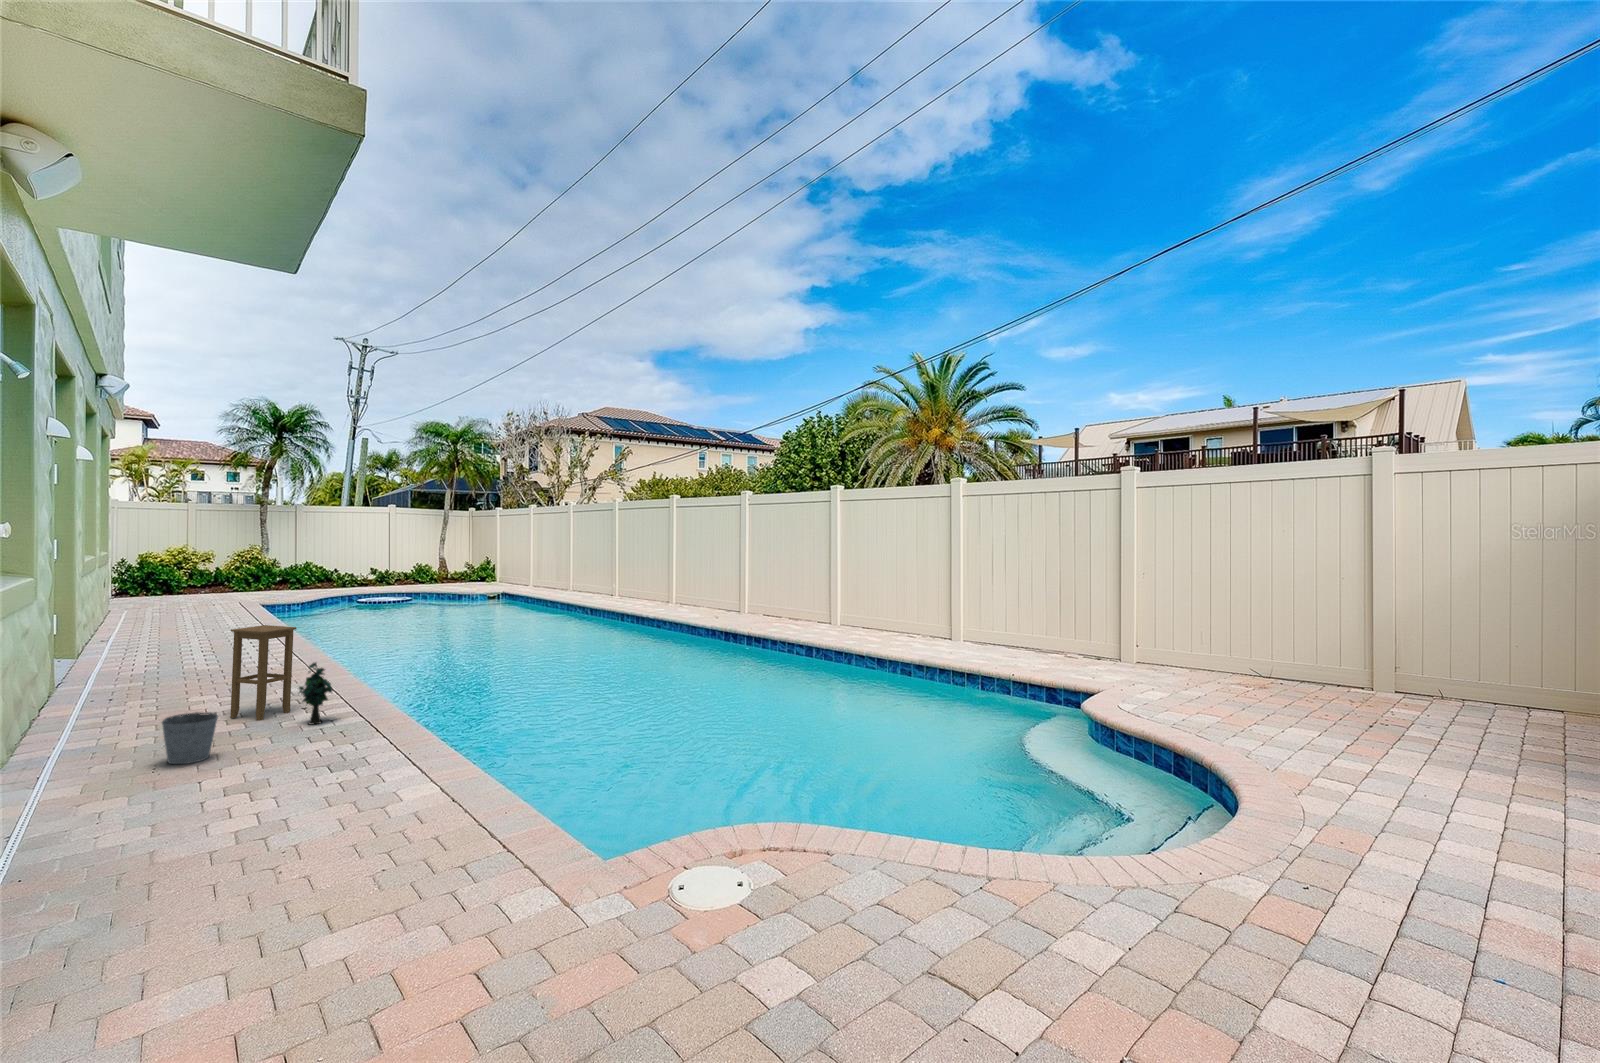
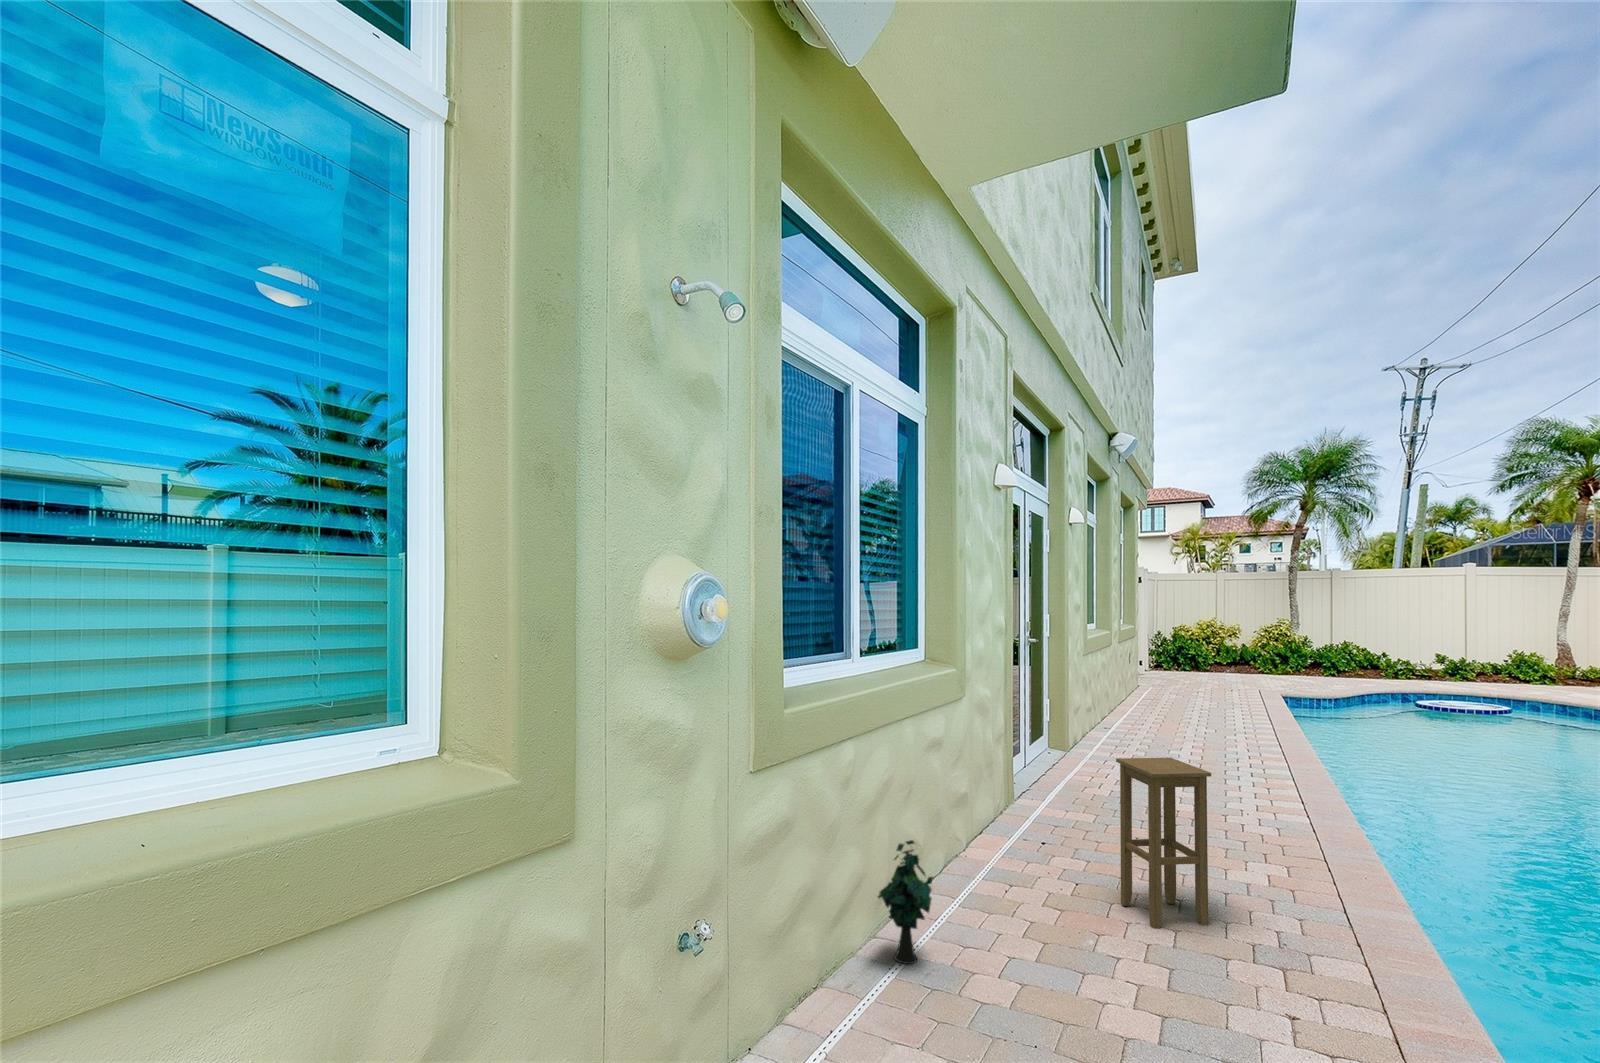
decorative plant: present [299,663,332,725] -> present [878,840,933,964]
bucket: present [162,712,218,764] -> none [968,900,1045,1003]

